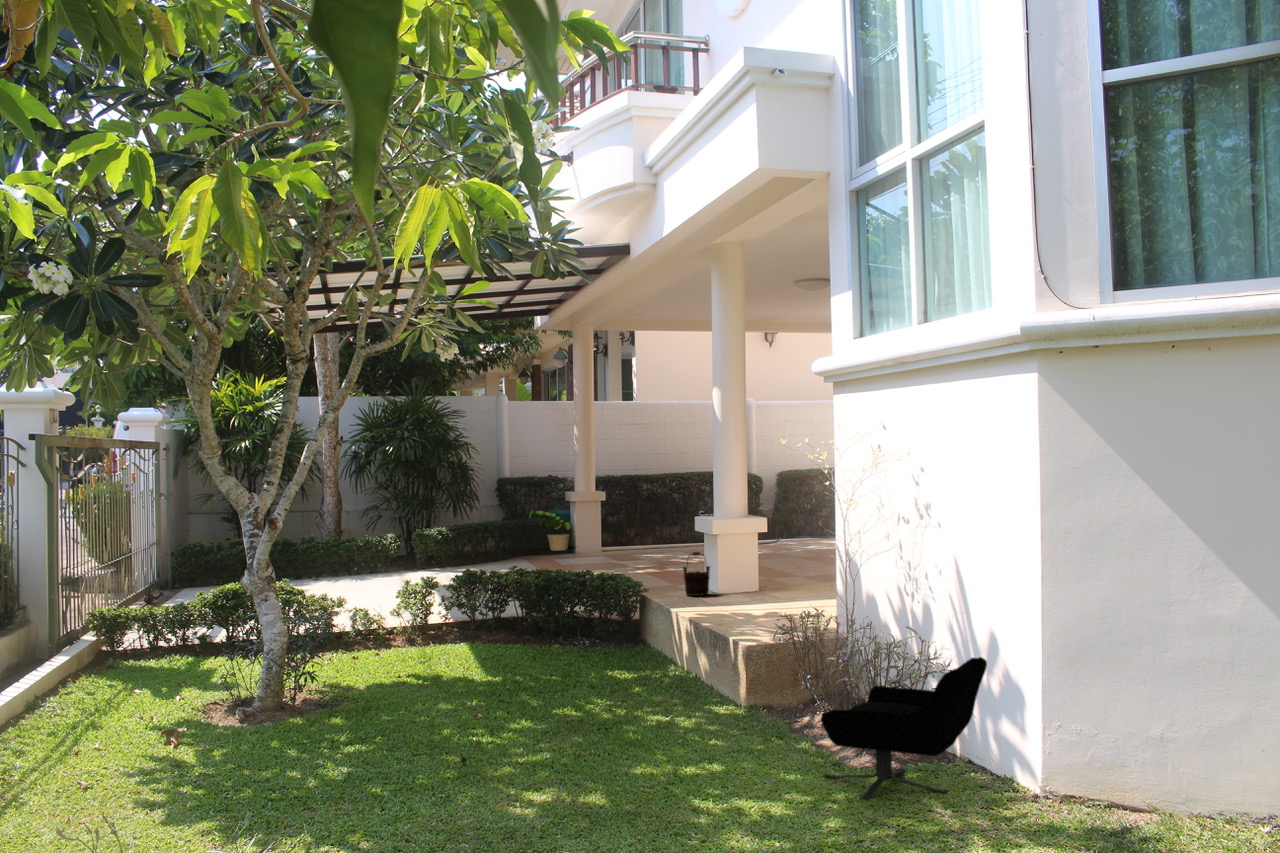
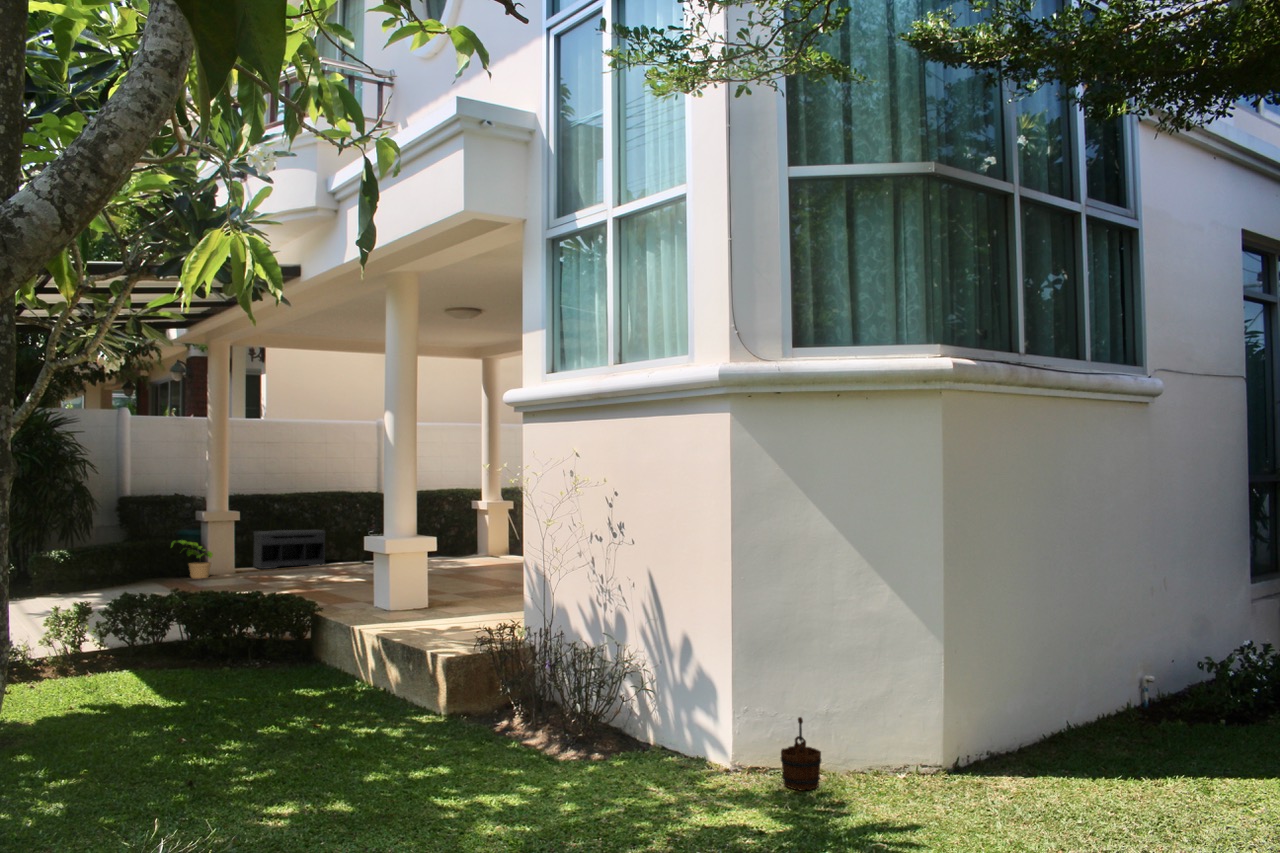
bench: none [615,499,688,541] -> present [253,530,325,569]
wooden bucket: present [683,552,710,596] -> present [781,717,821,790]
lounge chair: present [821,657,987,799] -> none [542,654,684,786]

